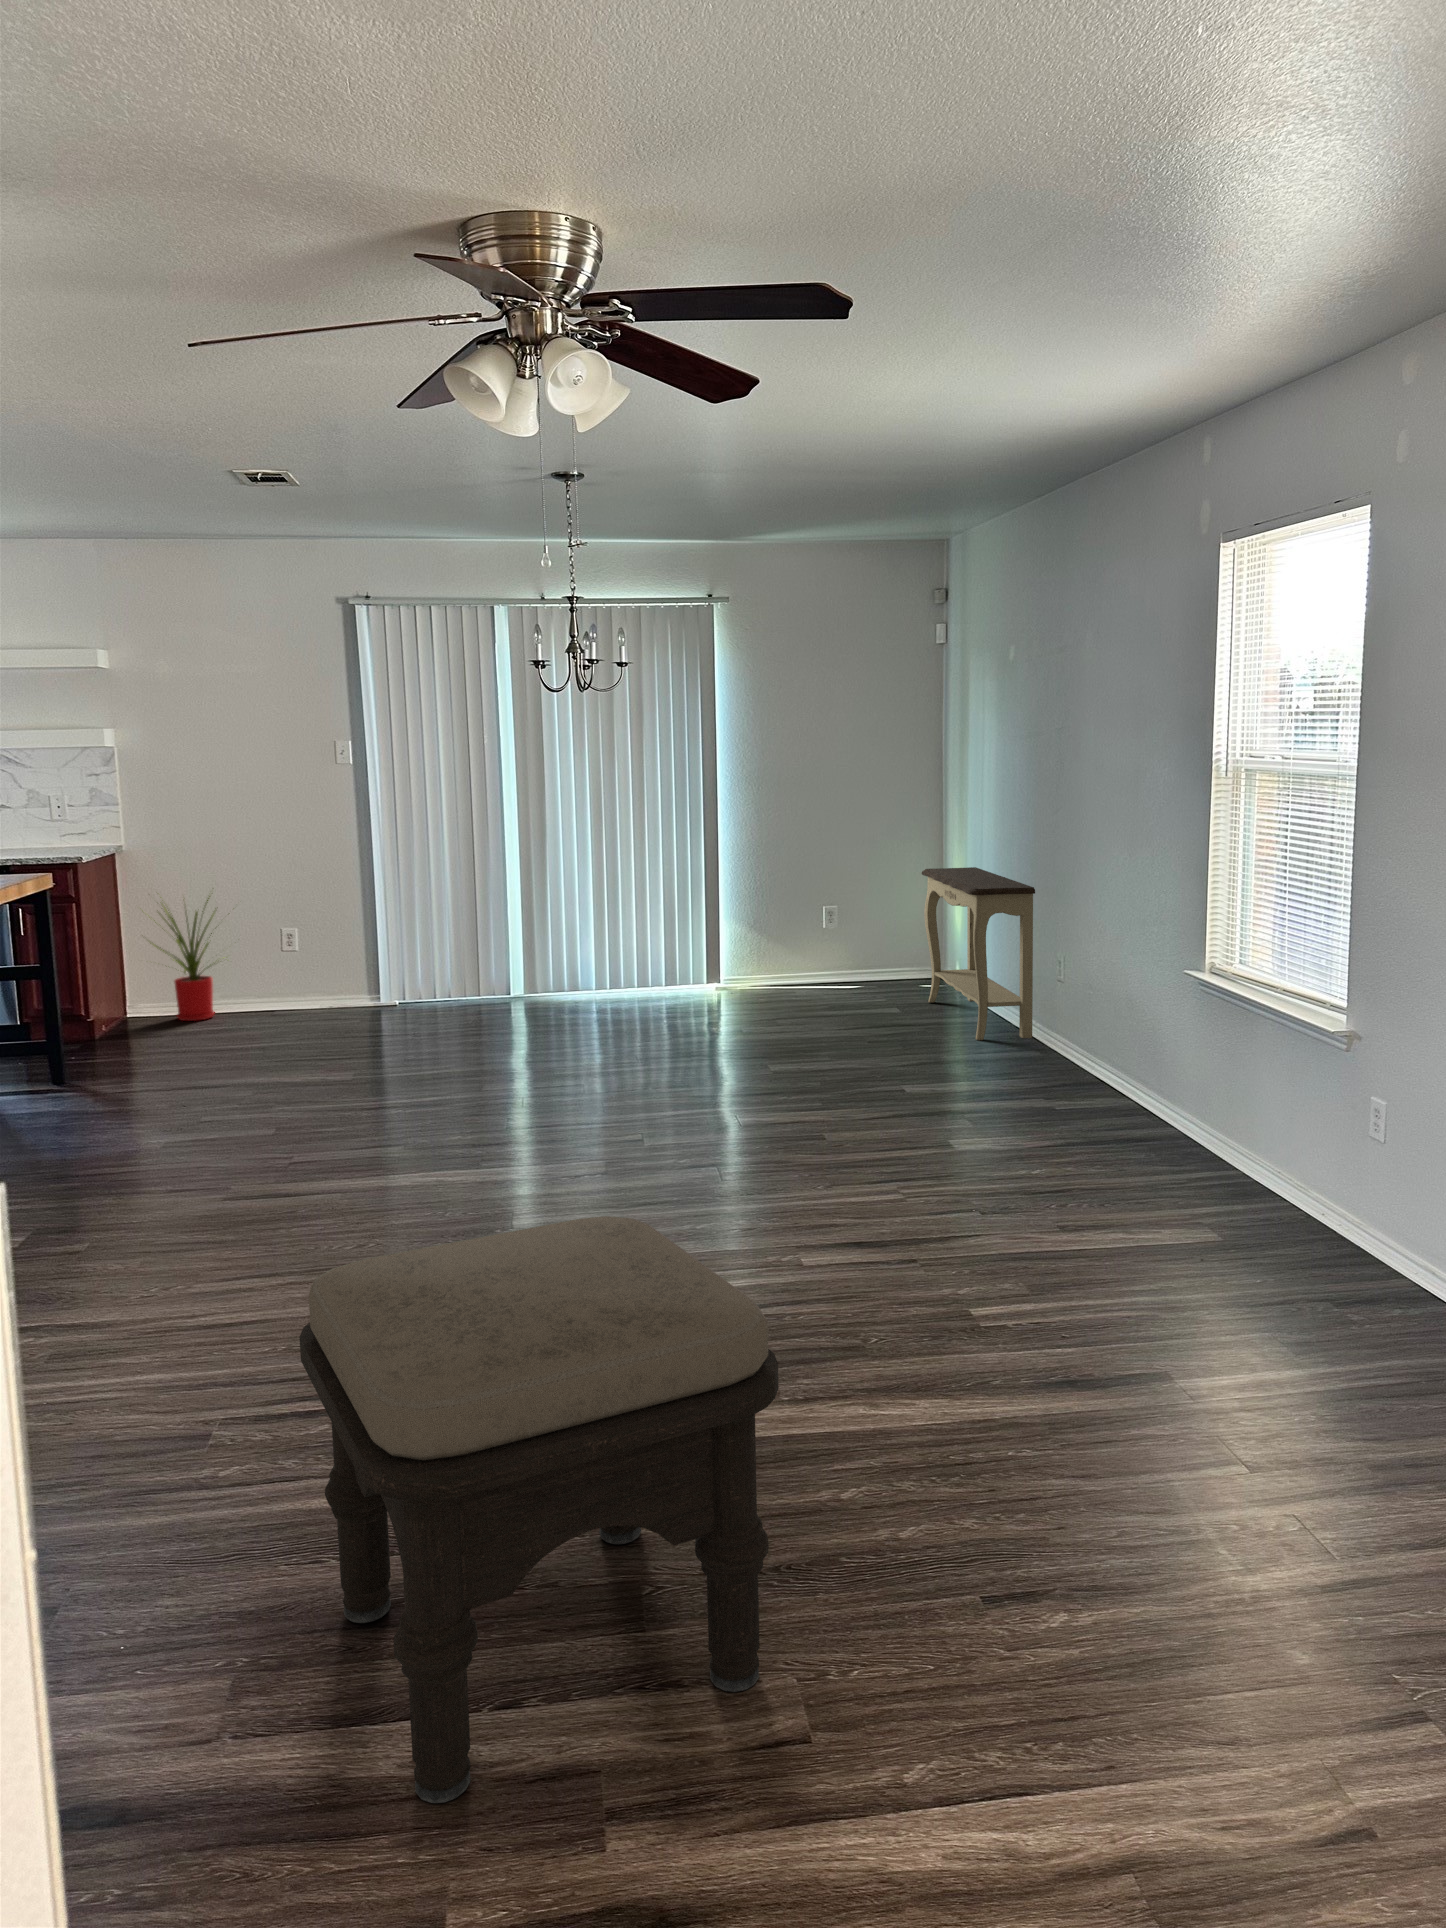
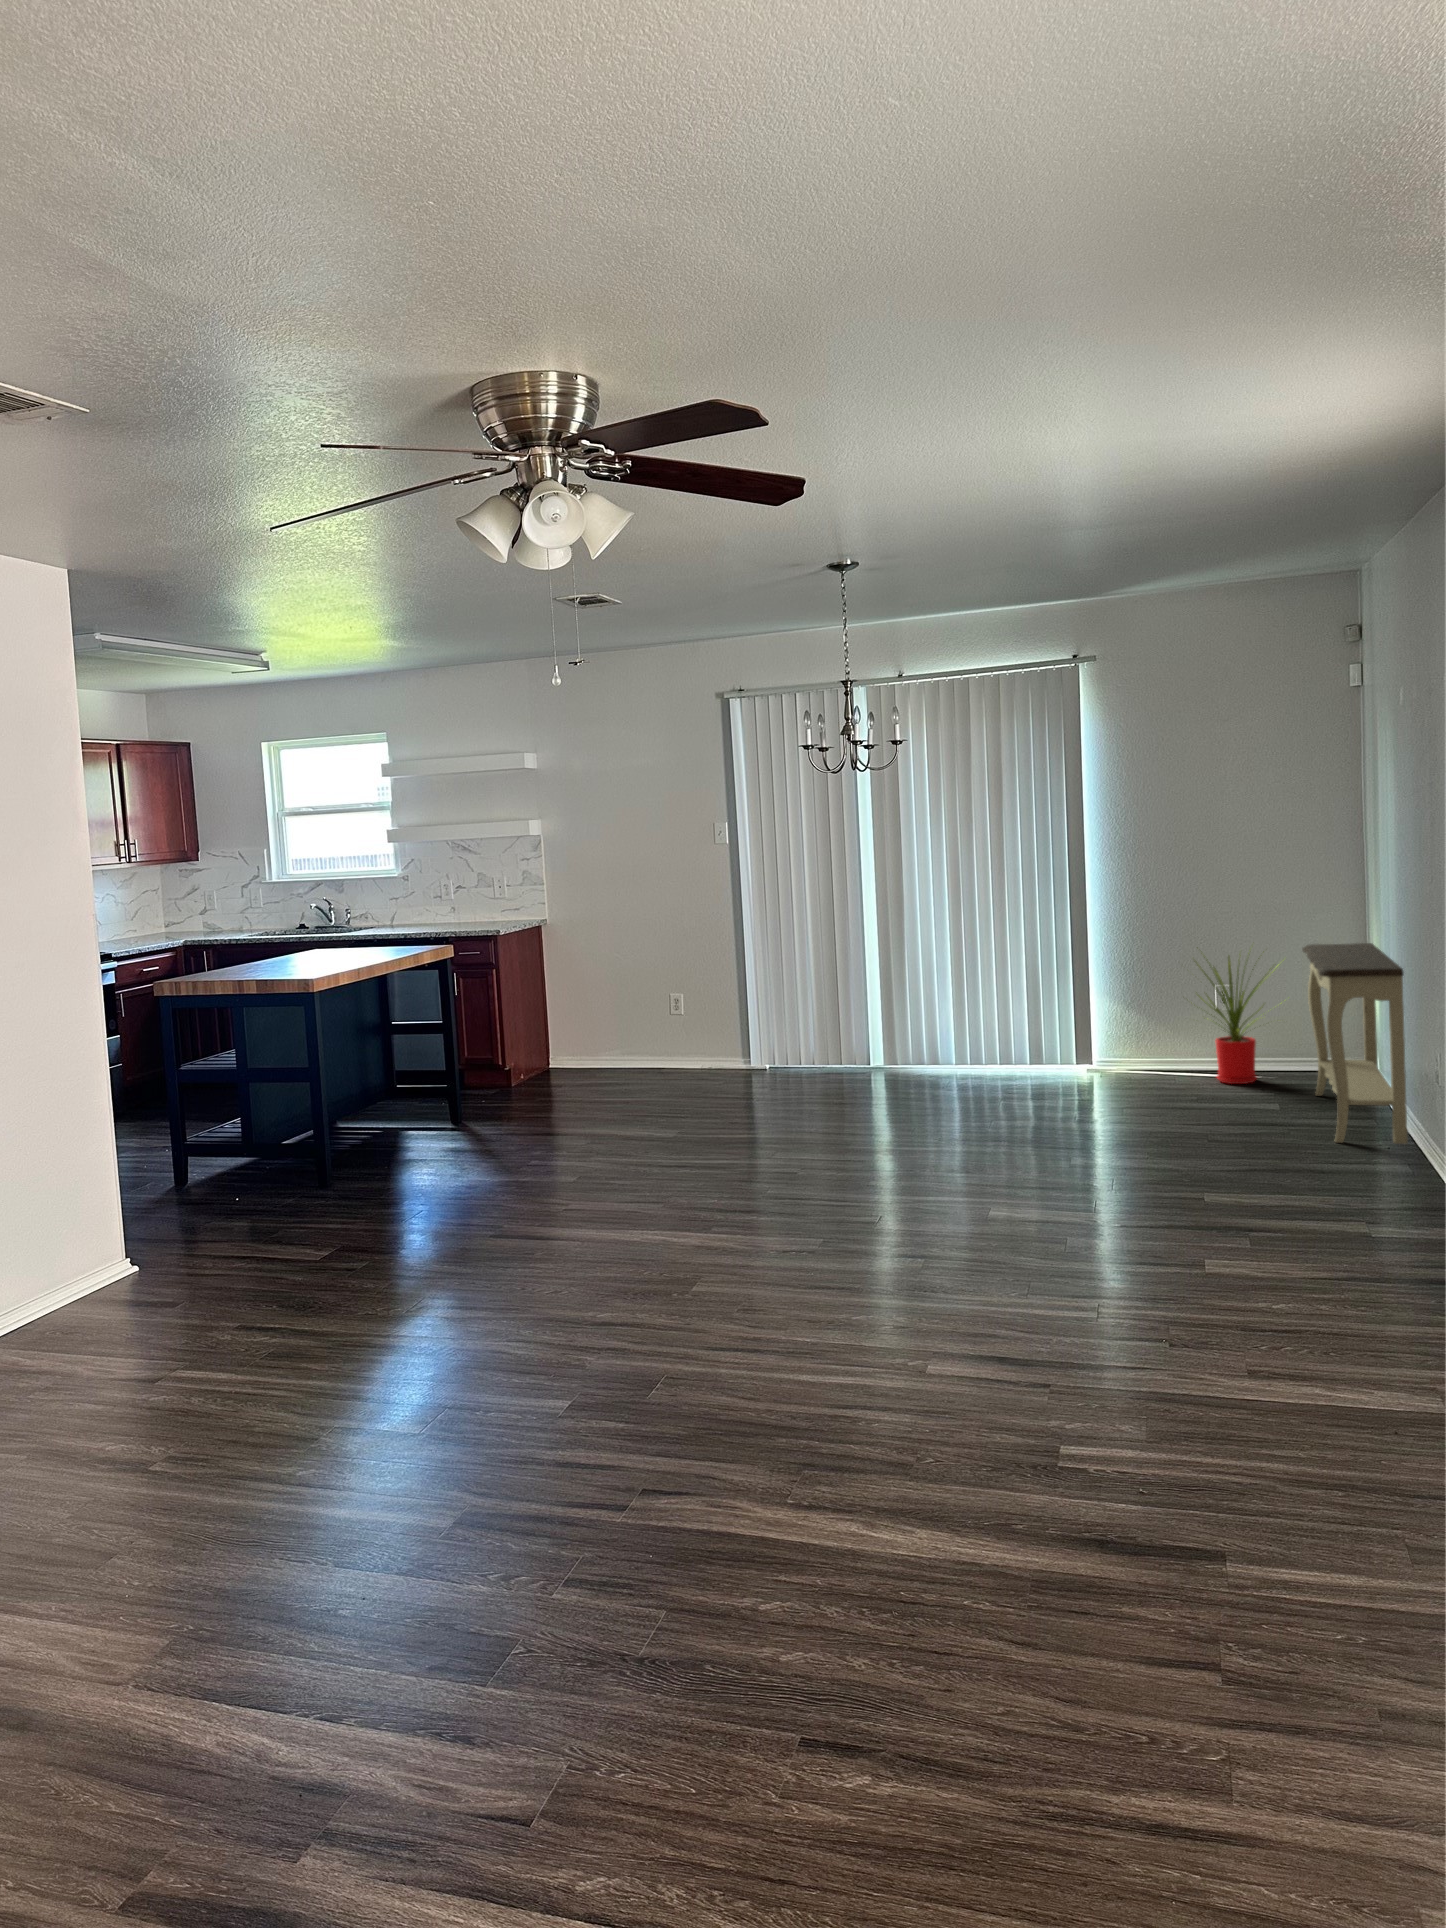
house plant: present [149,896,215,1021] -> present [1197,953,1278,1084]
ottoman: present [299,1216,779,1803] -> none [158,1289,567,1785]

